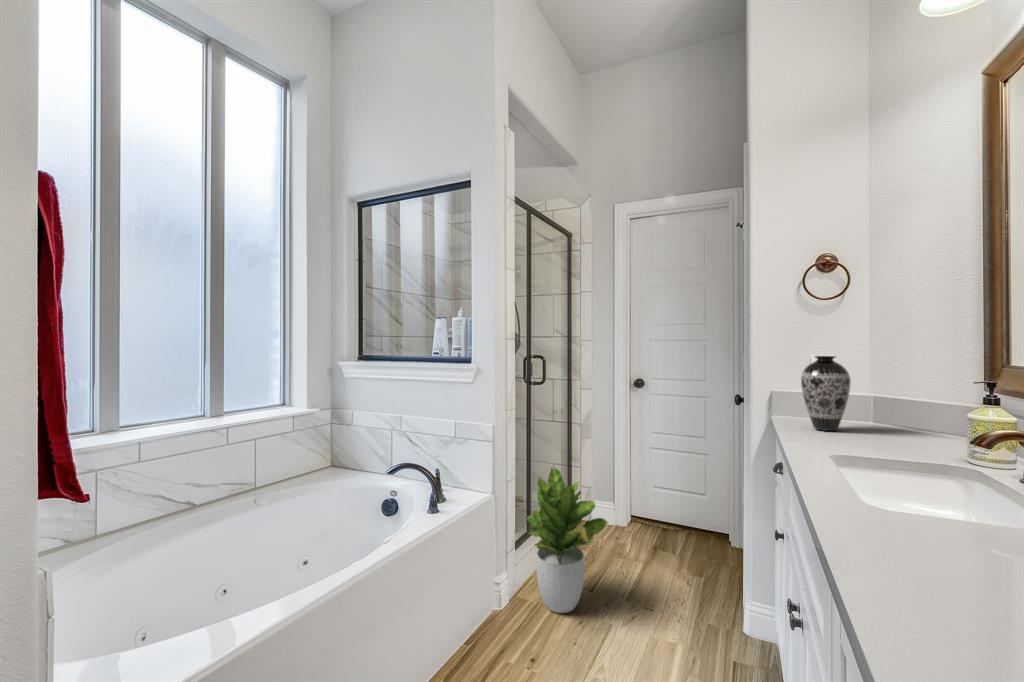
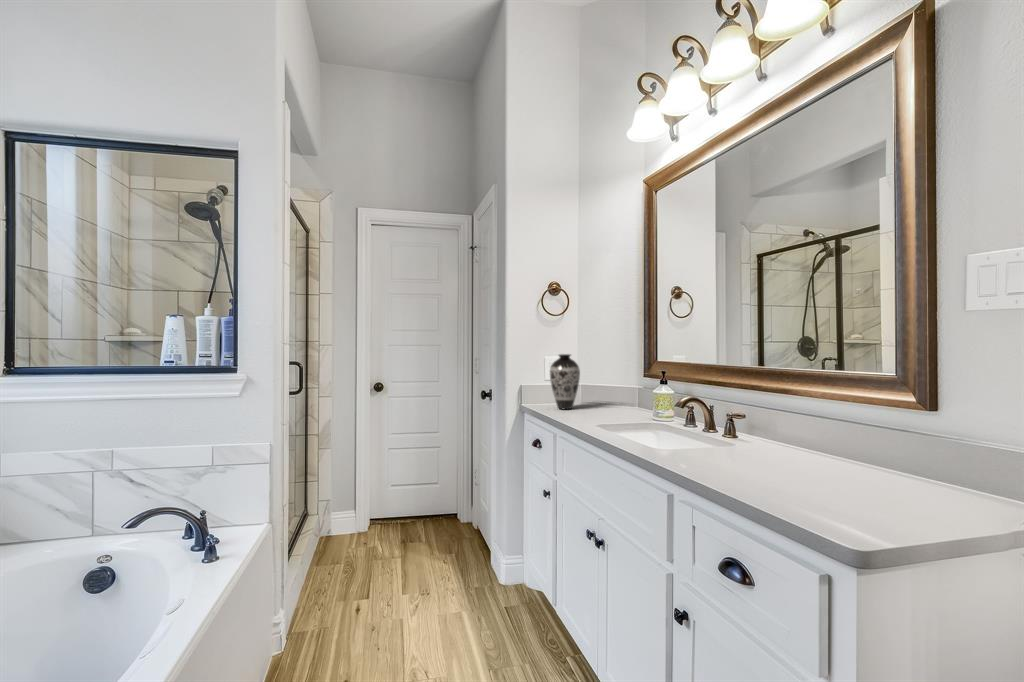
potted plant: present [526,468,608,613] -> none [298,480,390,631]

